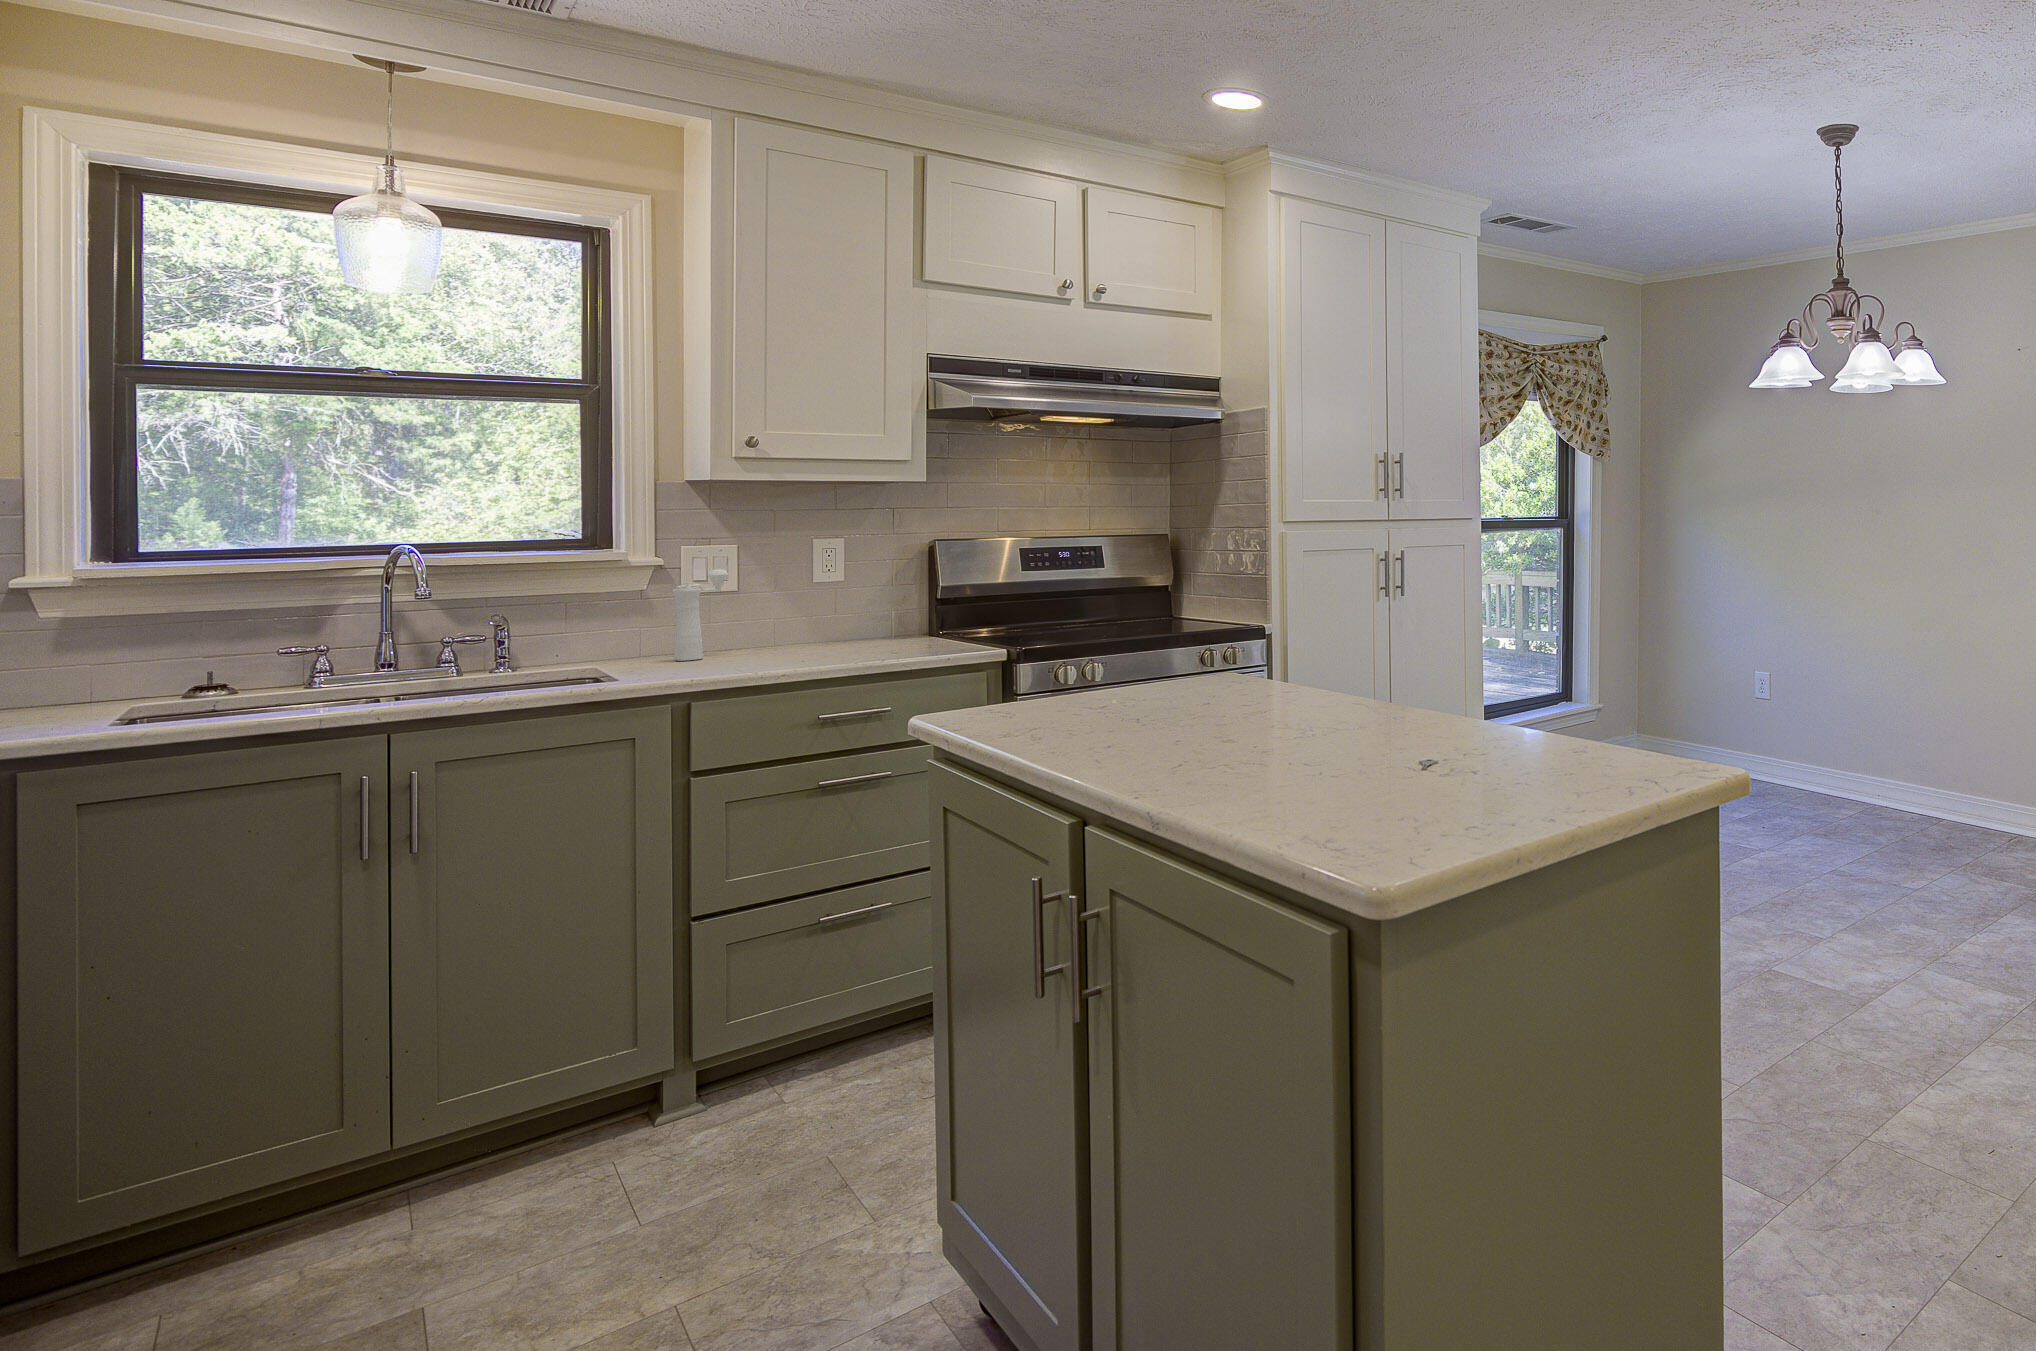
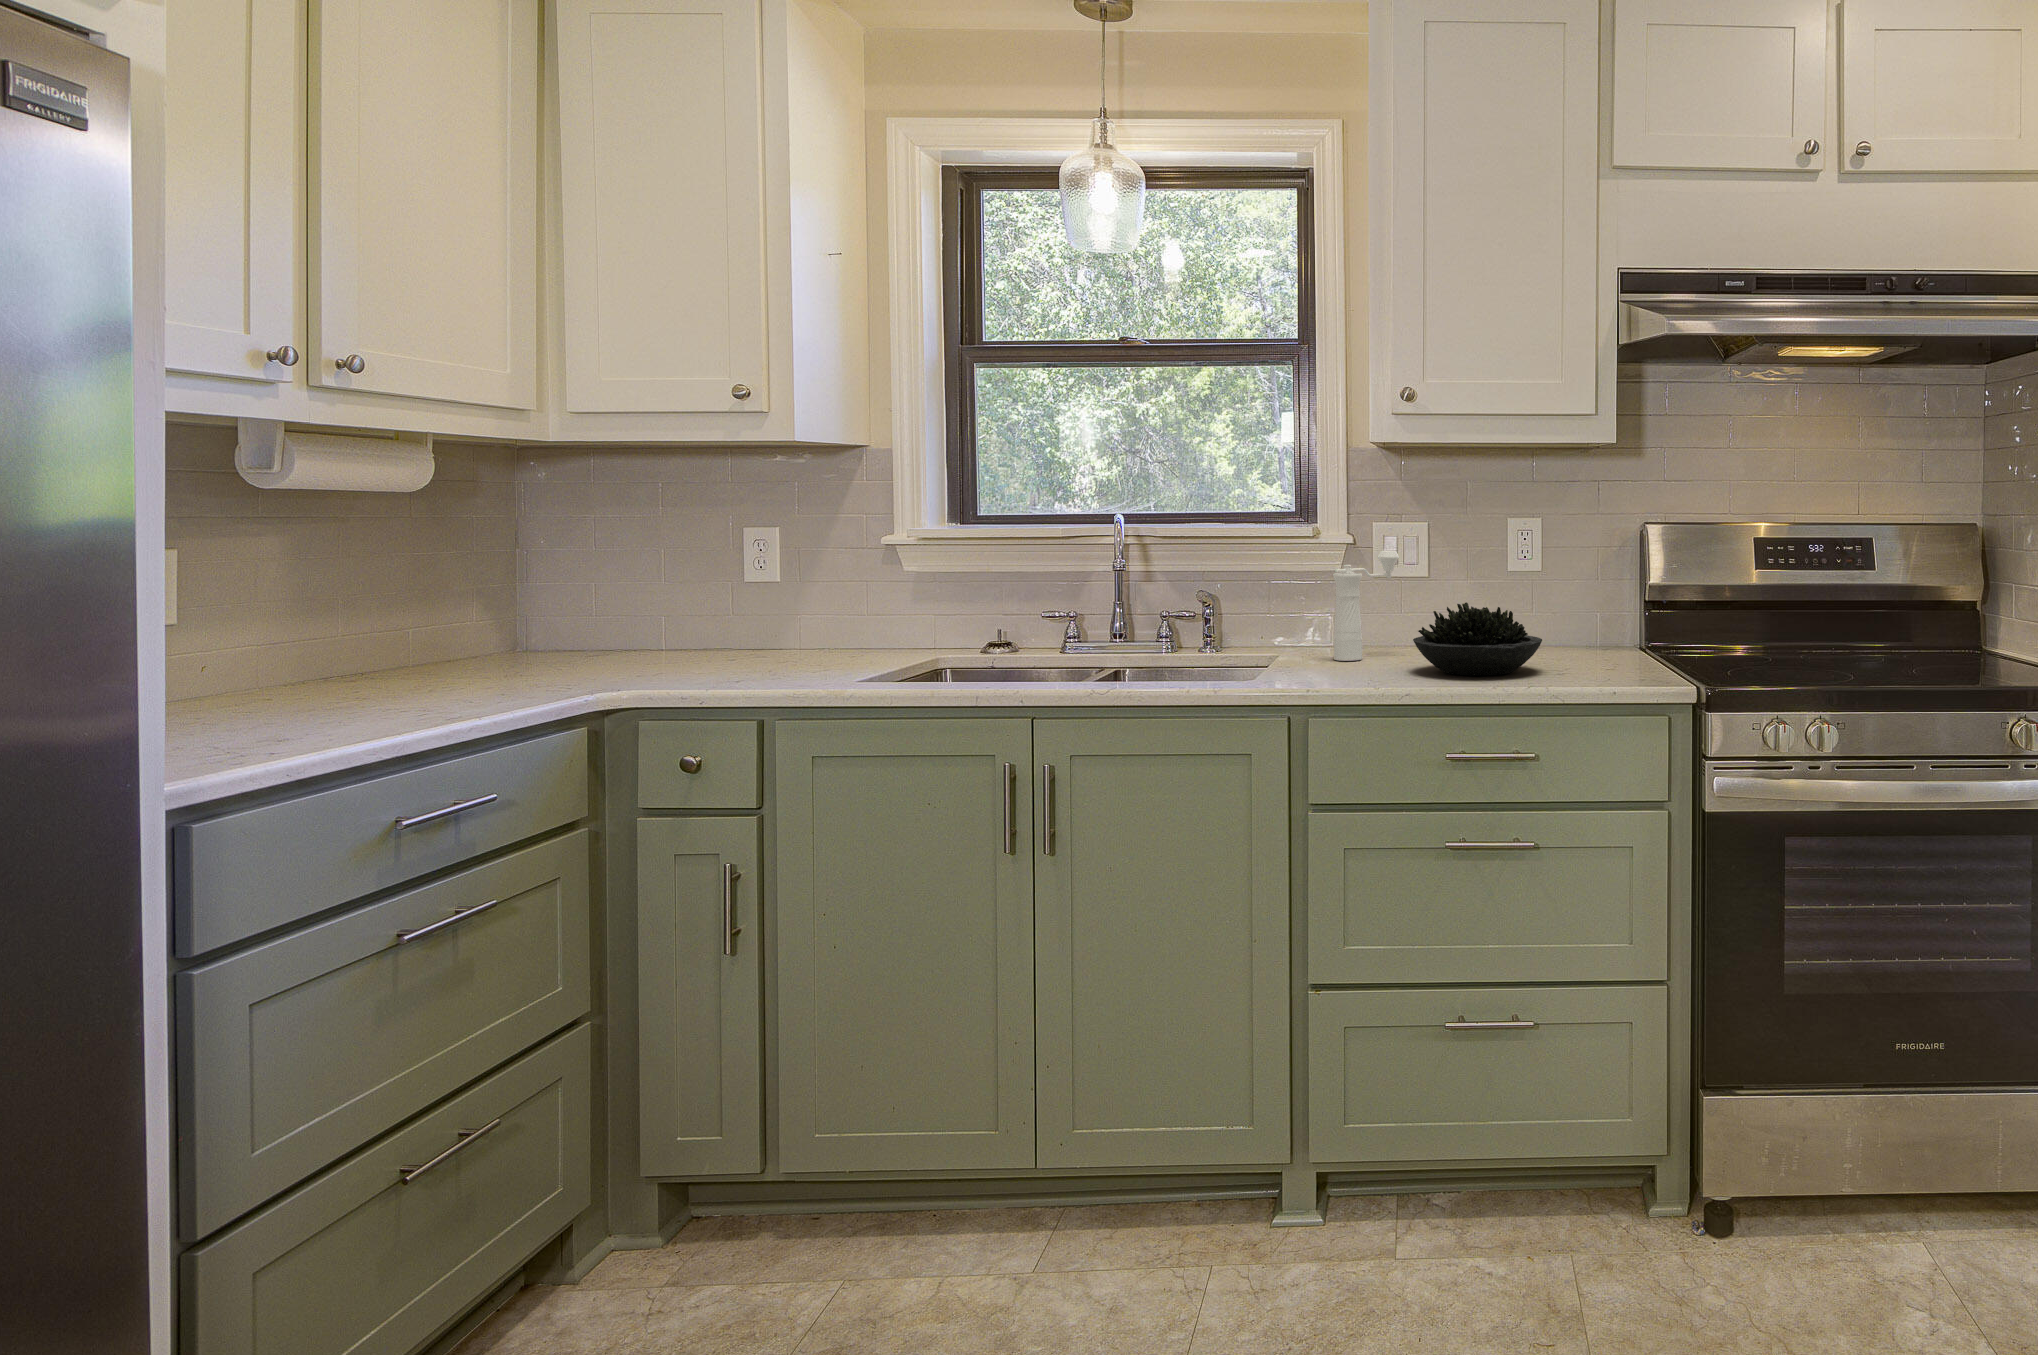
succulent plant: none [767,604,879,658] -> present [1413,602,1542,675]

